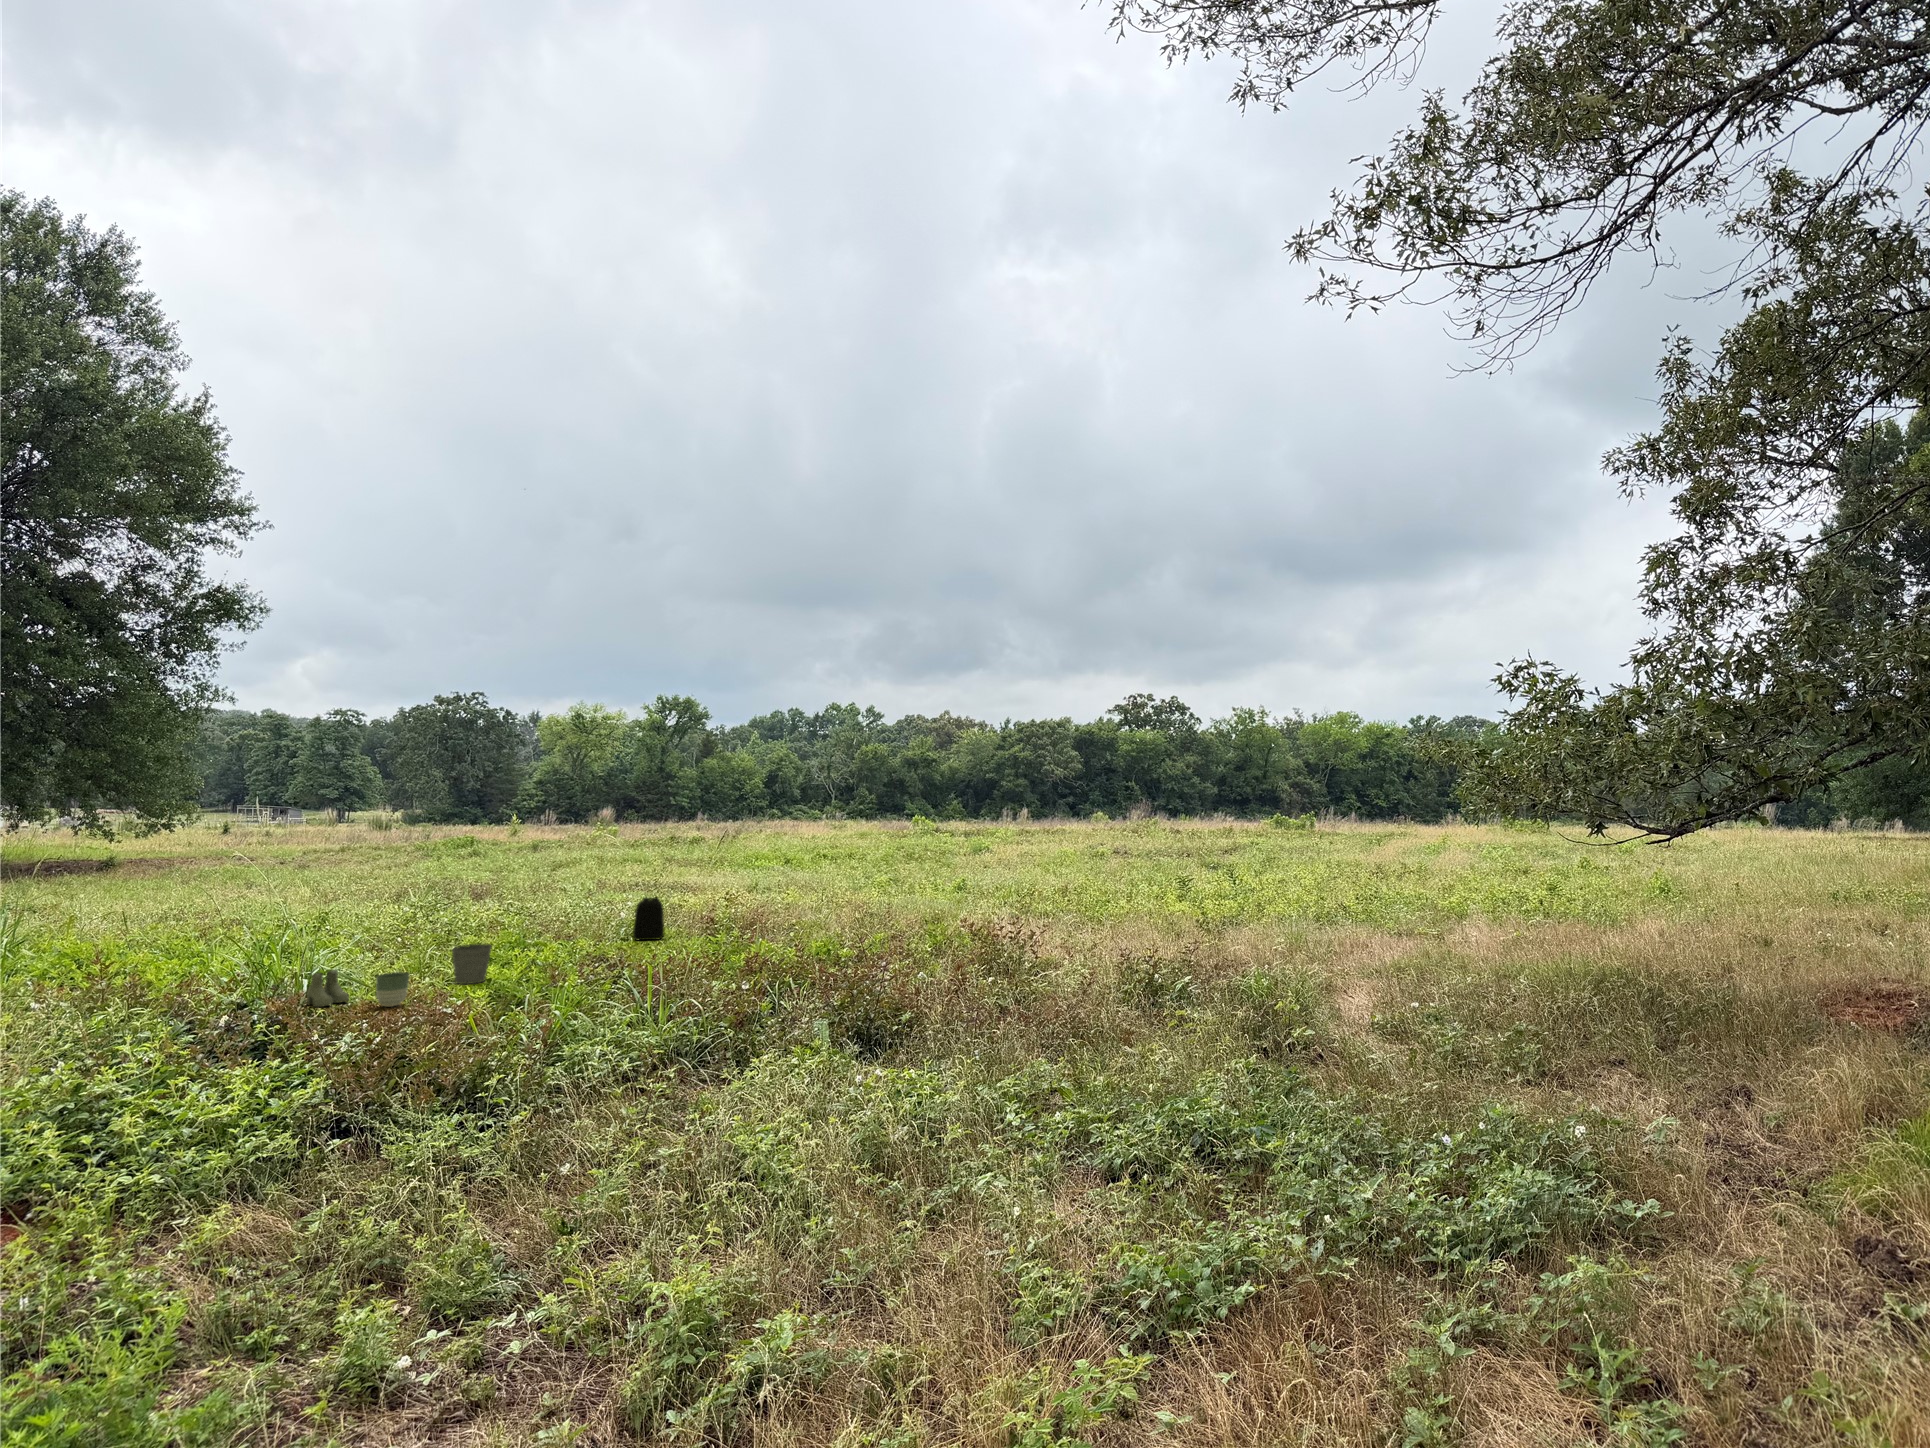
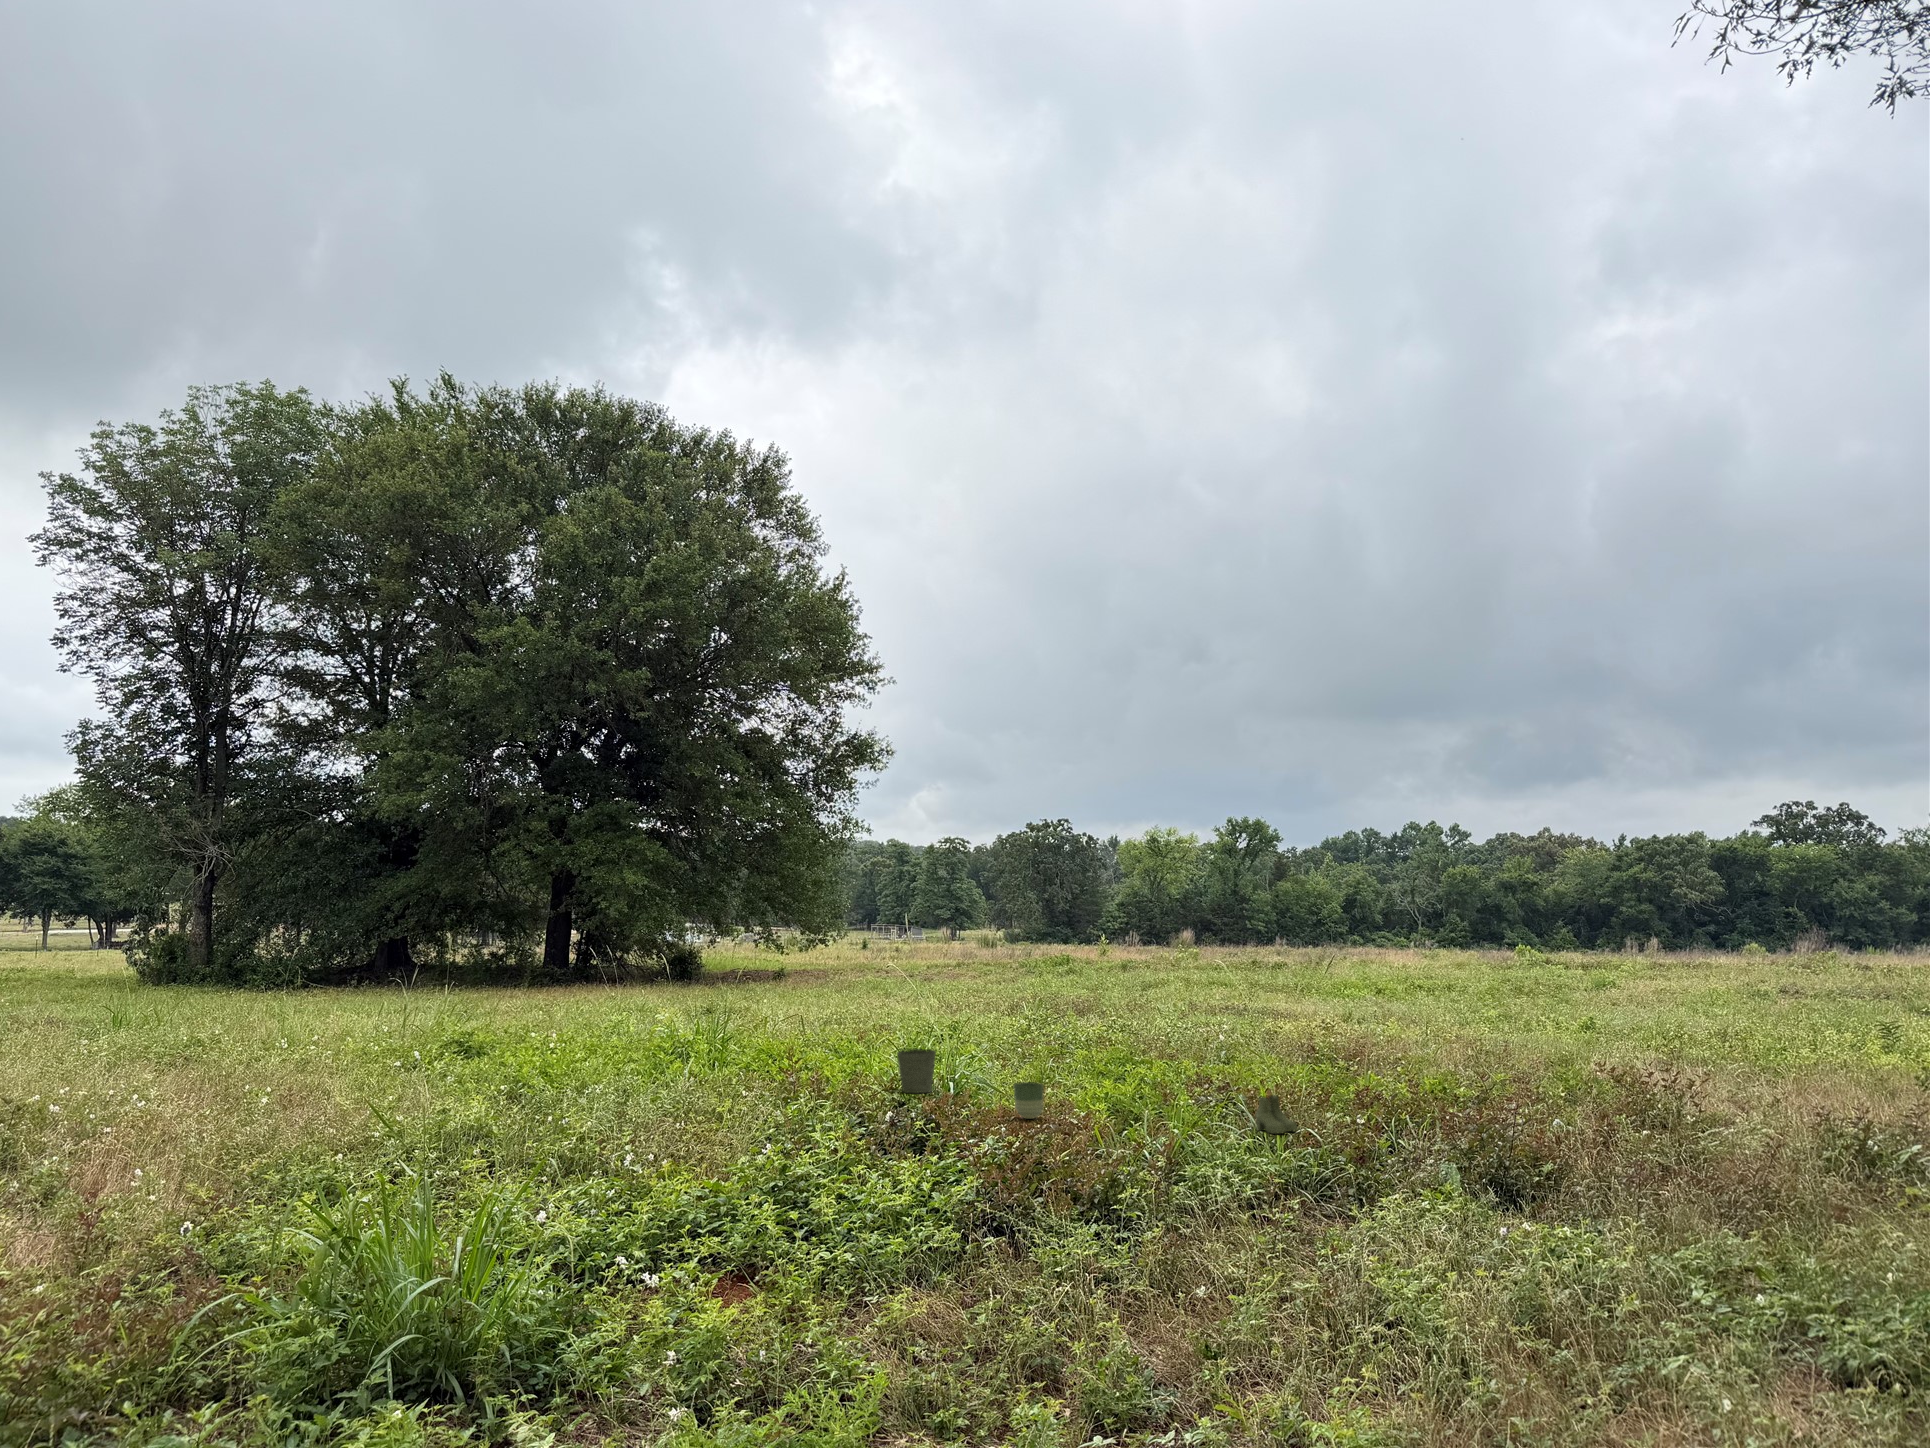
backpack: present [633,897,664,940] -> none [1267,1027,1305,1080]
bucket: present [452,944,492,984] -> present [897,1049,936,1093]
boots: present [307,970,349,1007] -> present [1255,1095,1297,1134]

